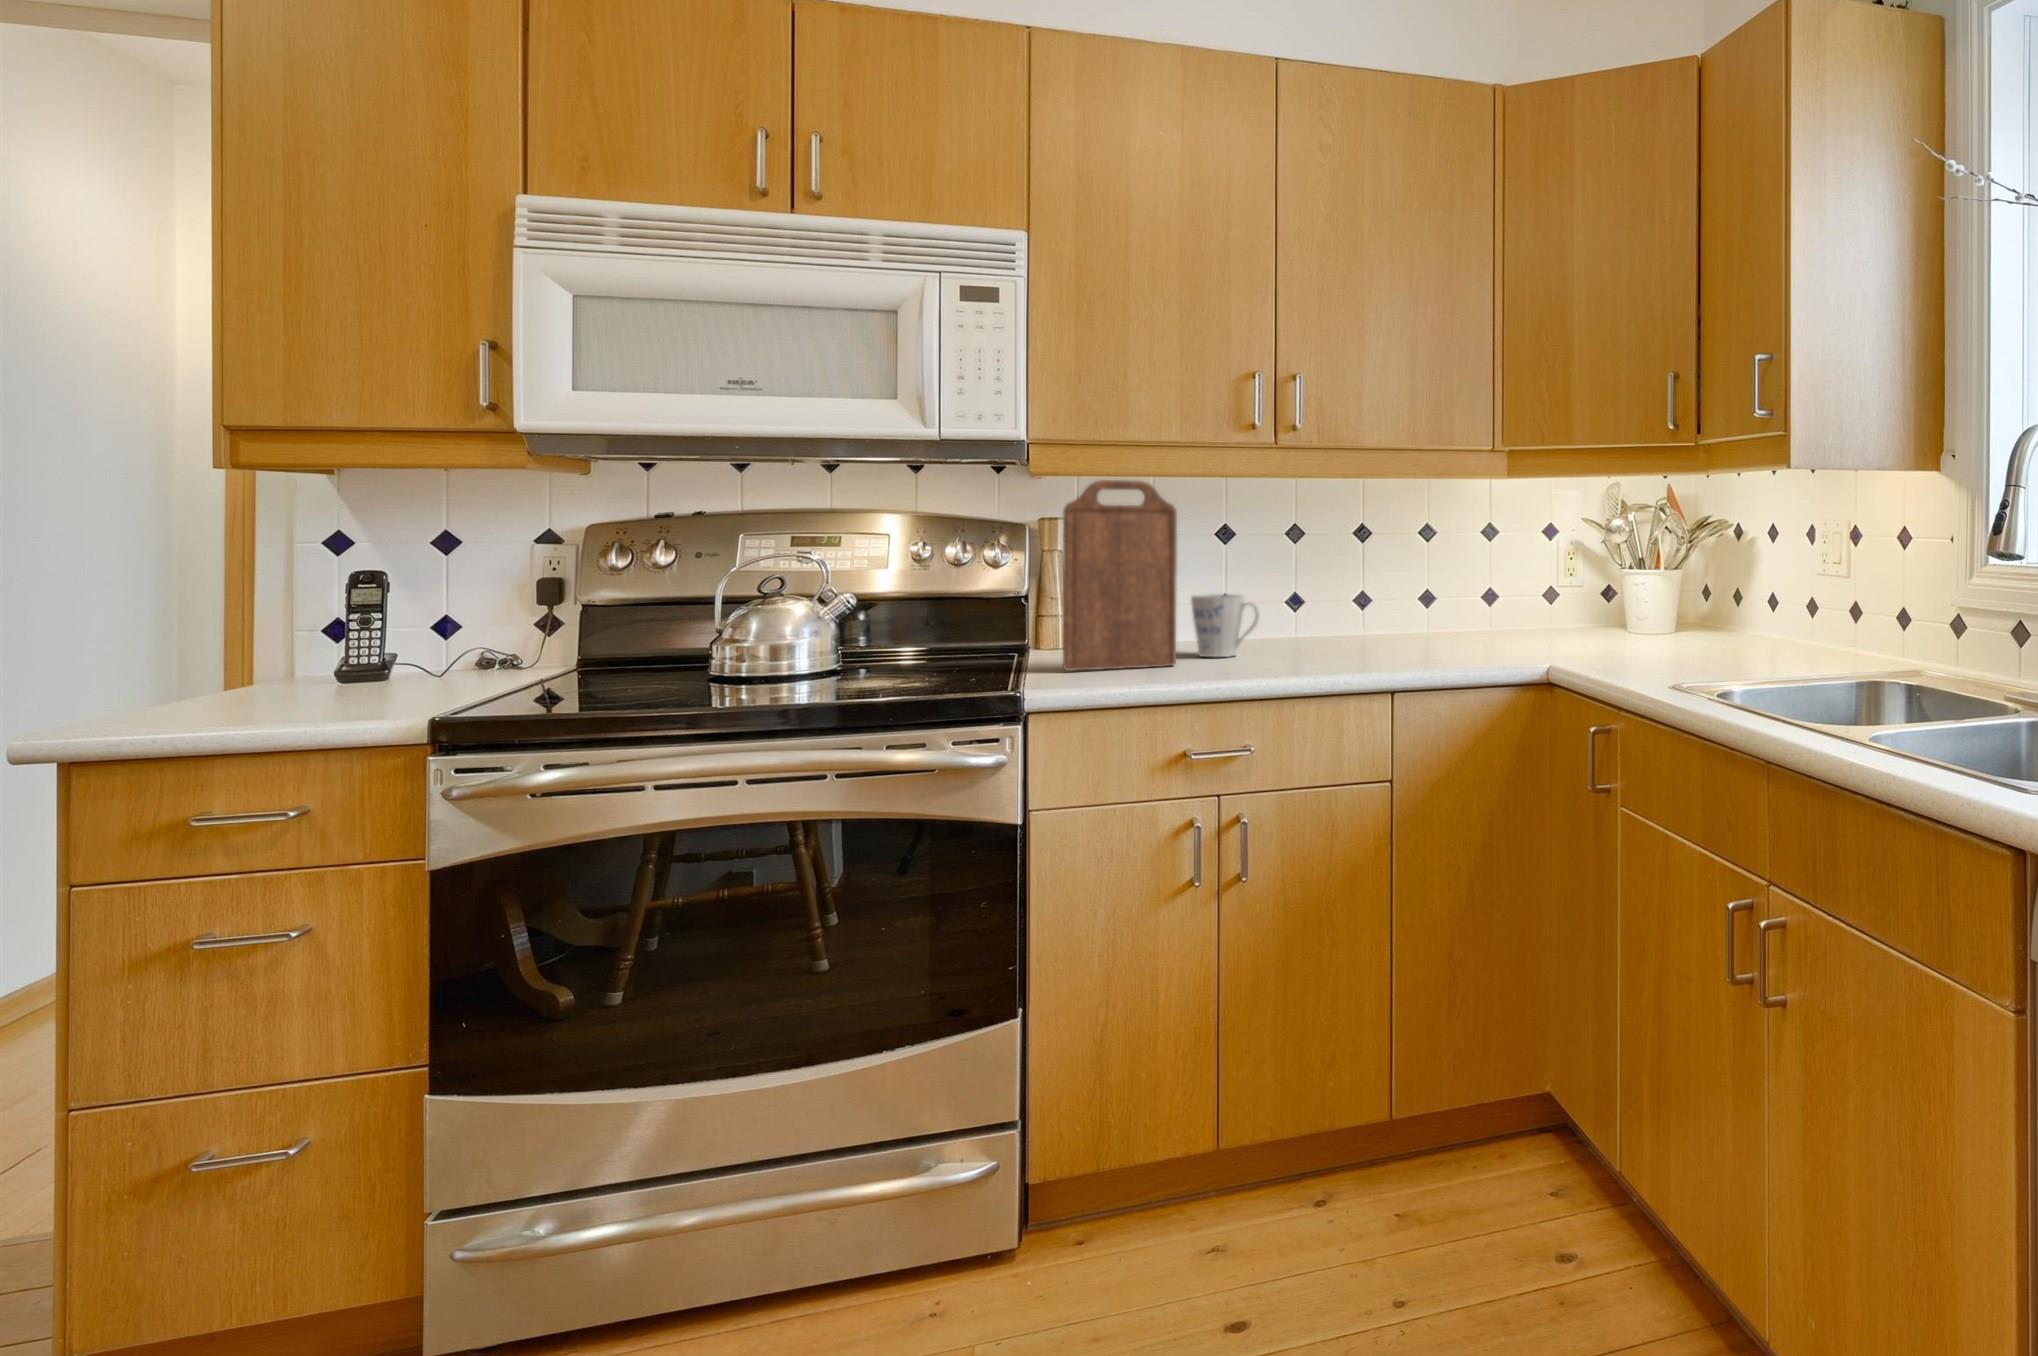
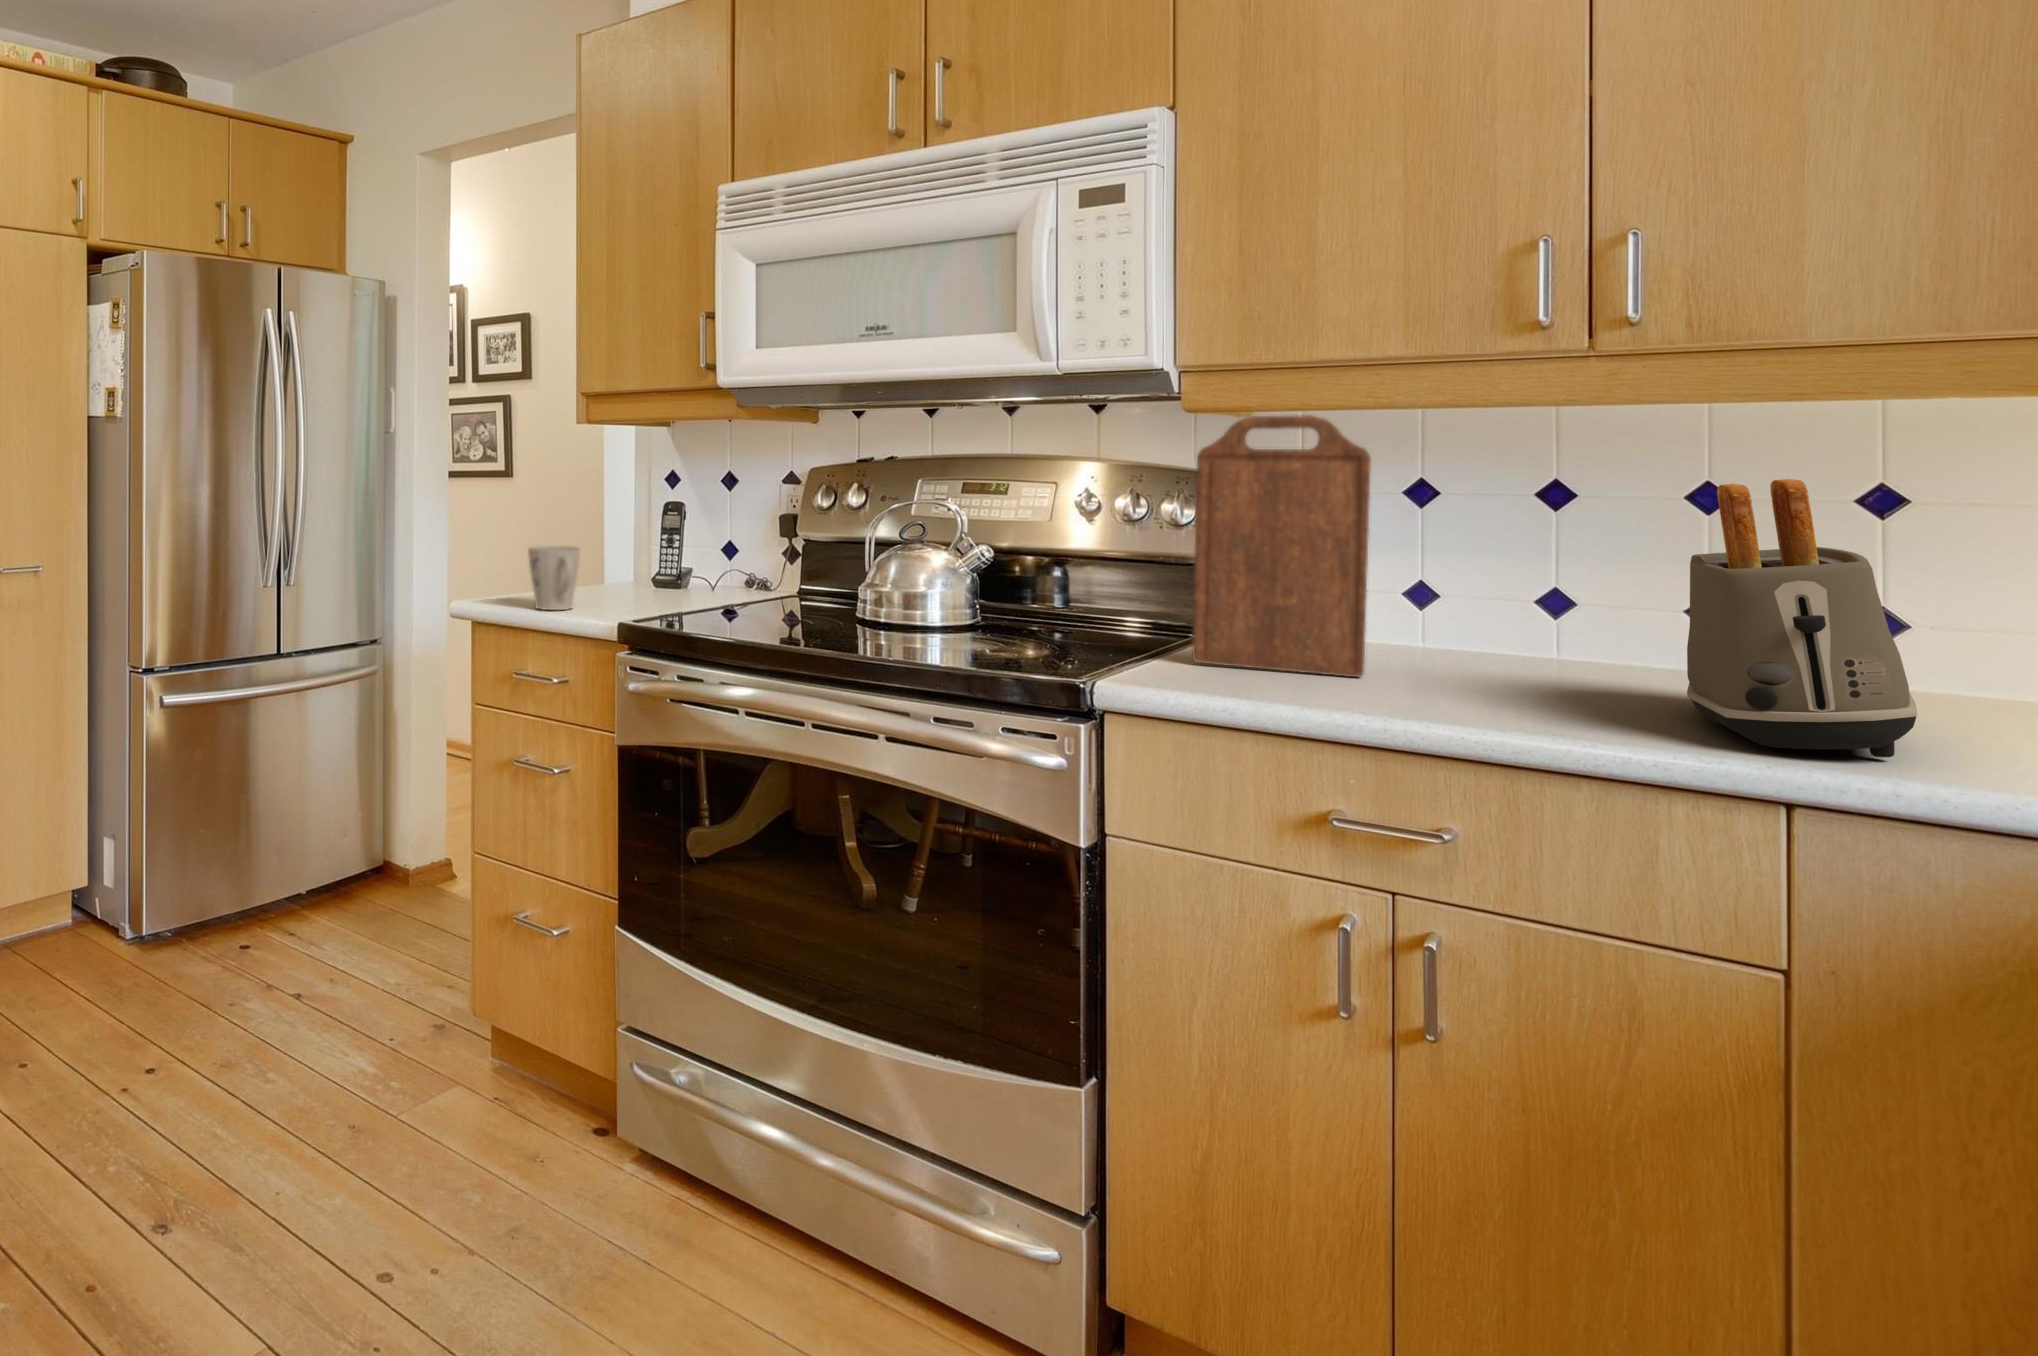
toaster: none [1337,523,1447,667] -> present [1687,479,1917,757]
mug: present [1191,594,1260,657] -> present [528,546,580,610]

